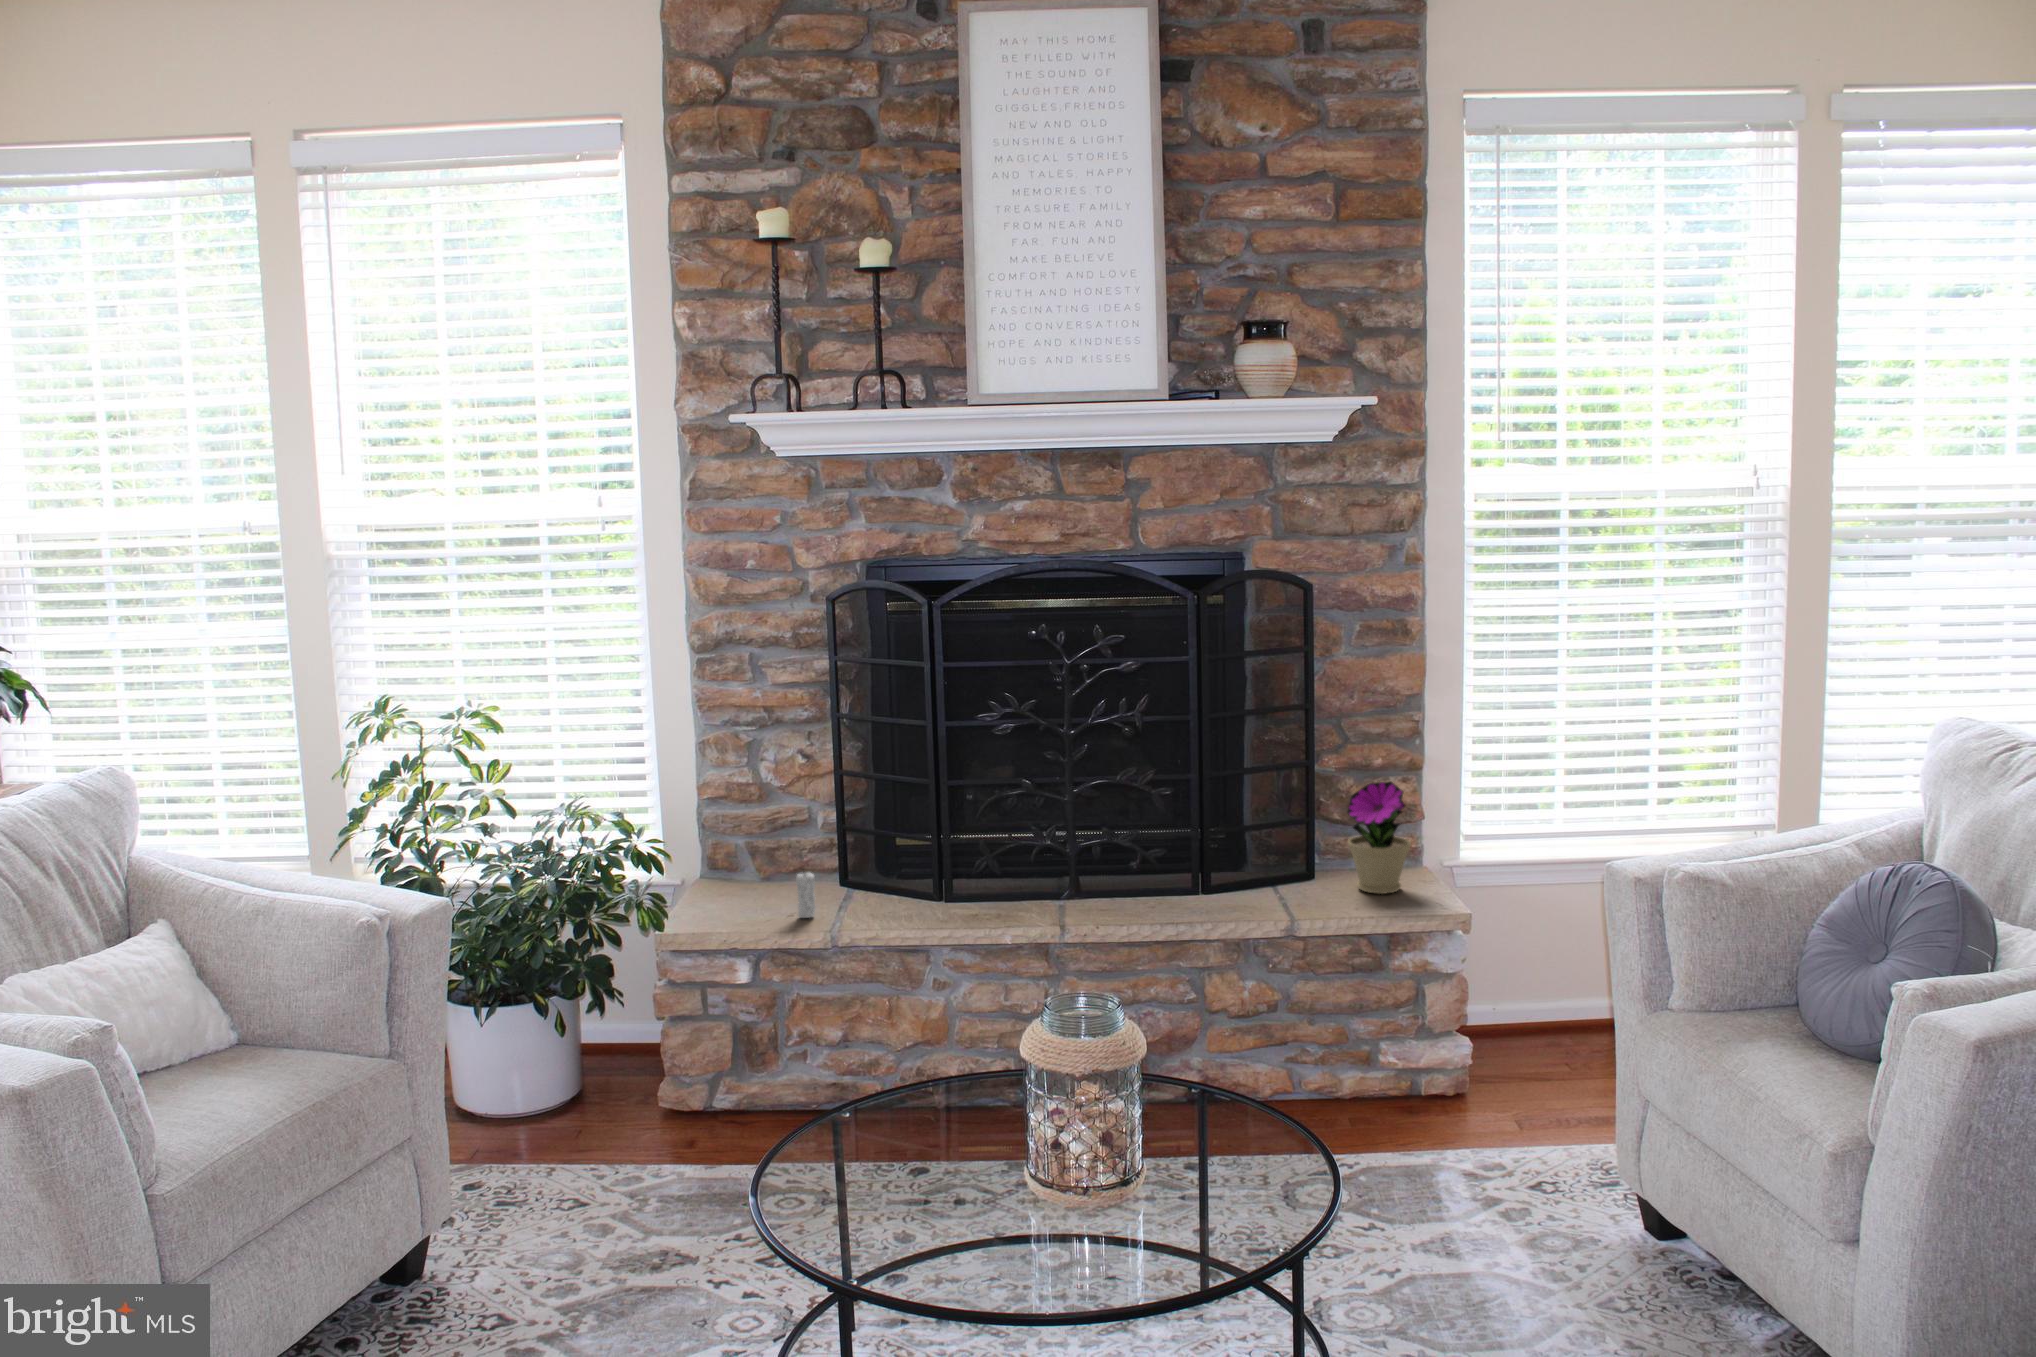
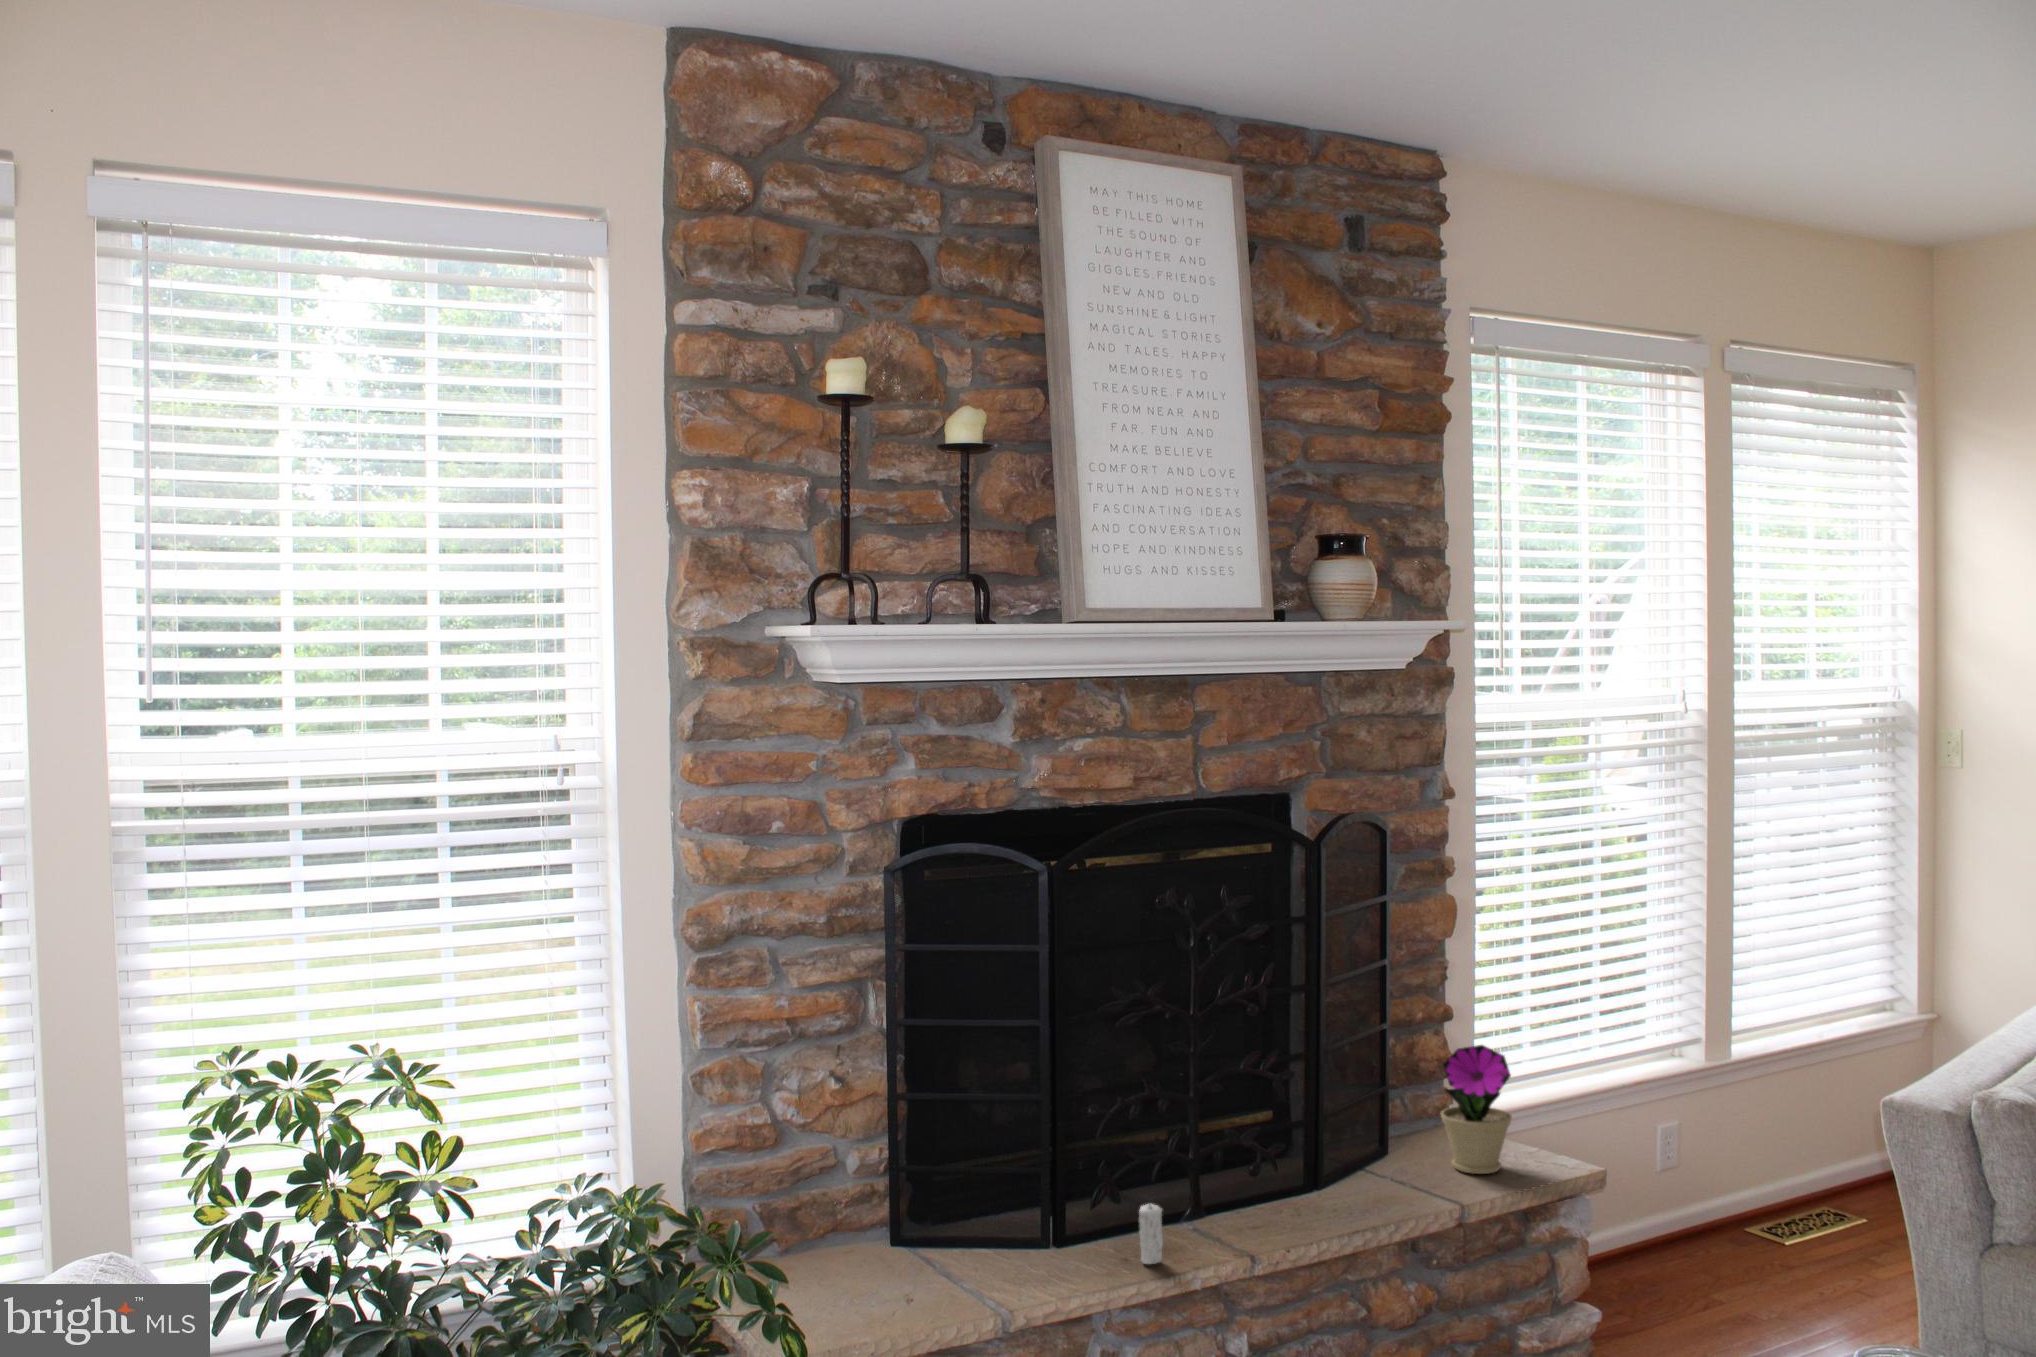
candle: present [796,873,816,918] -> present [1139,1203,1163,1264]

